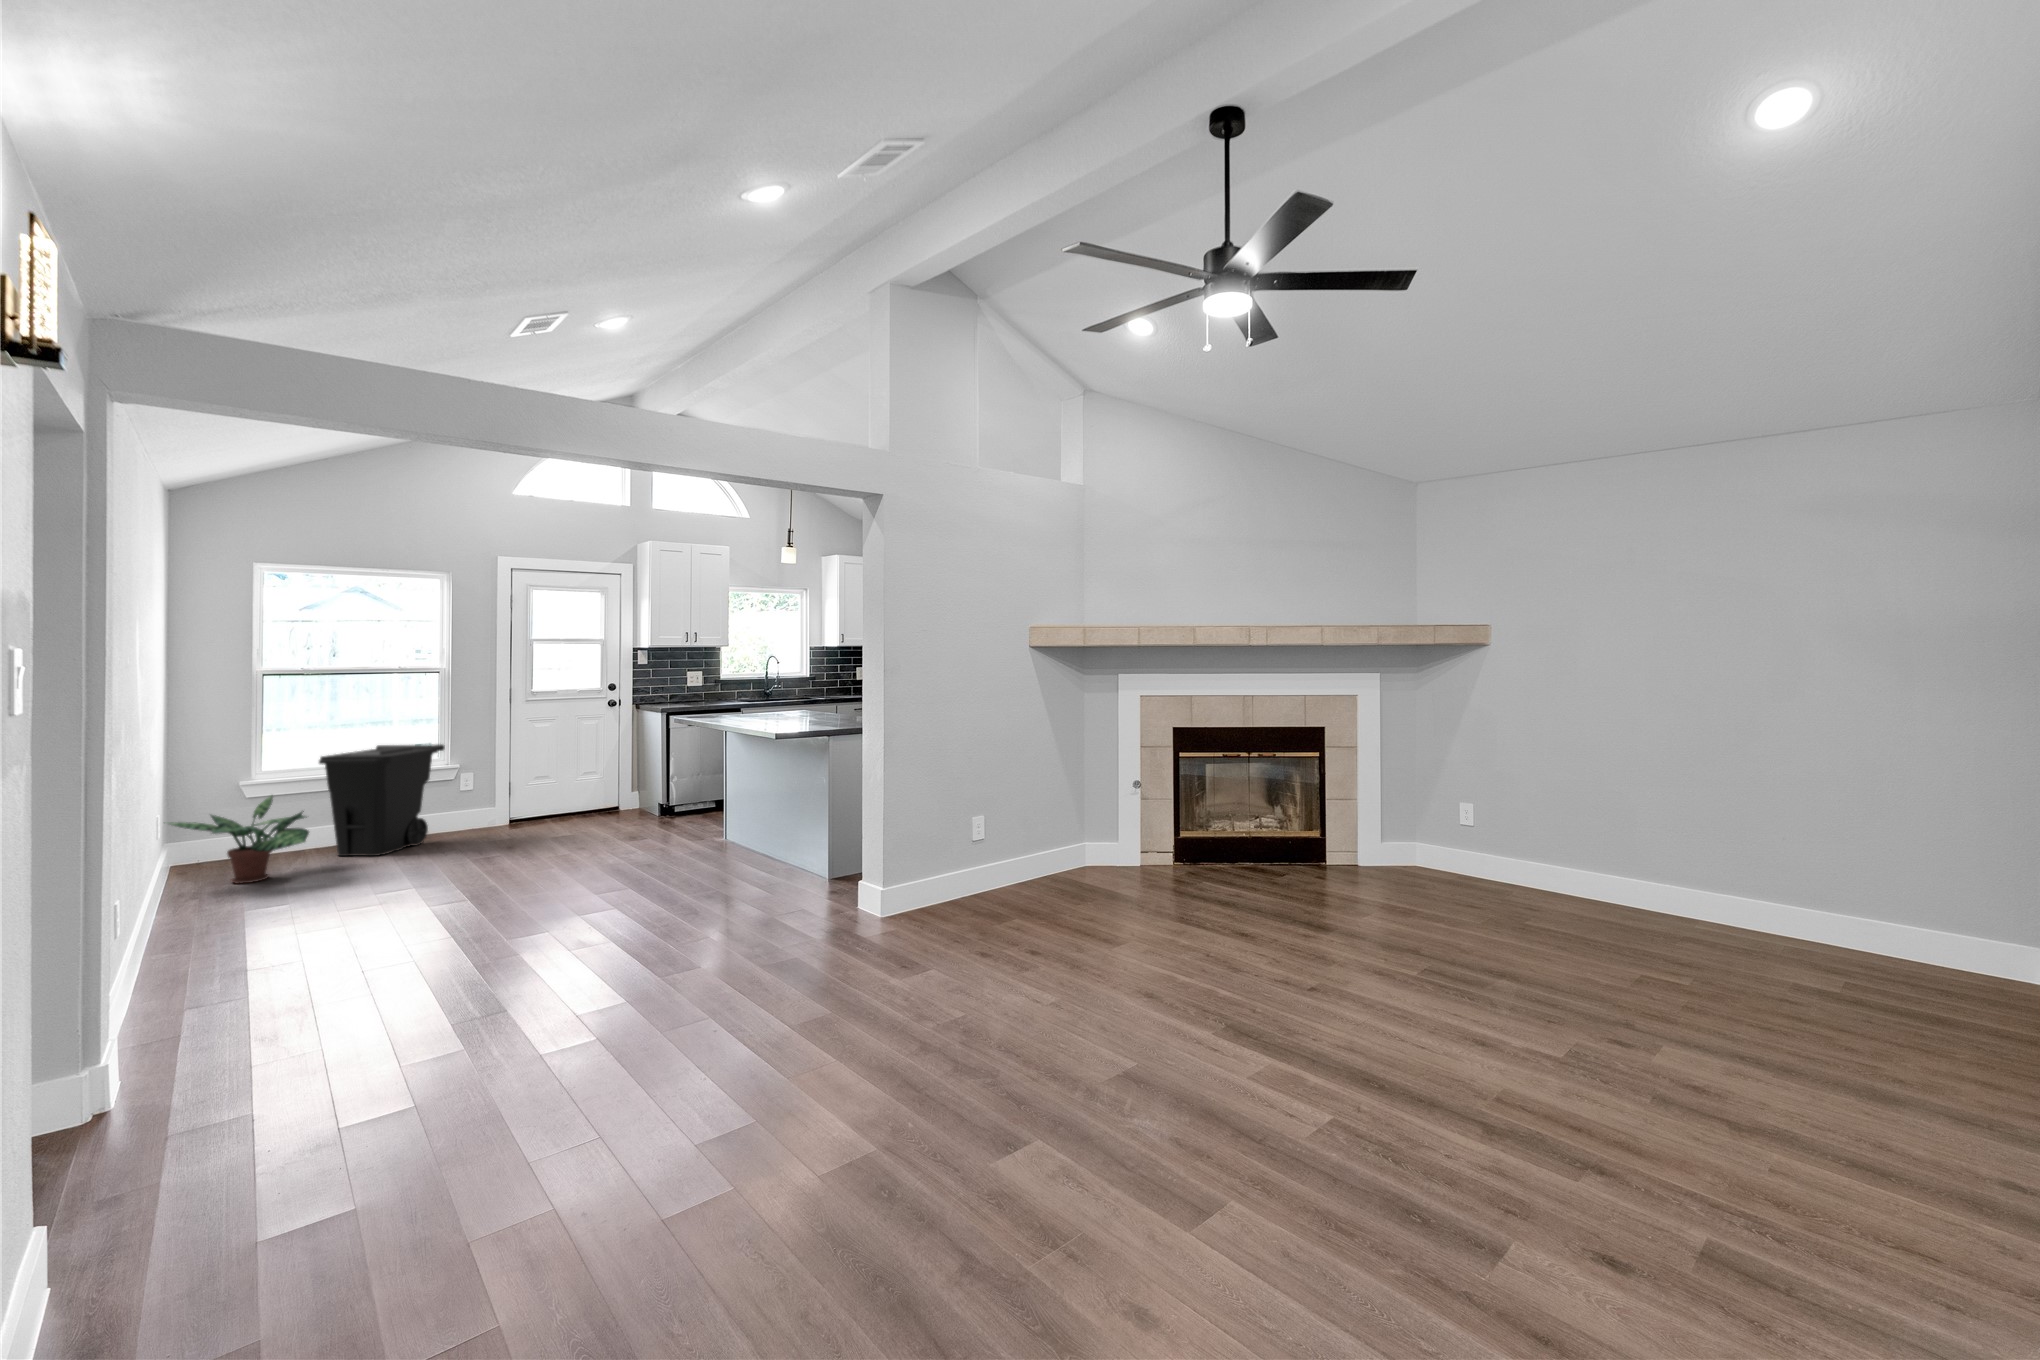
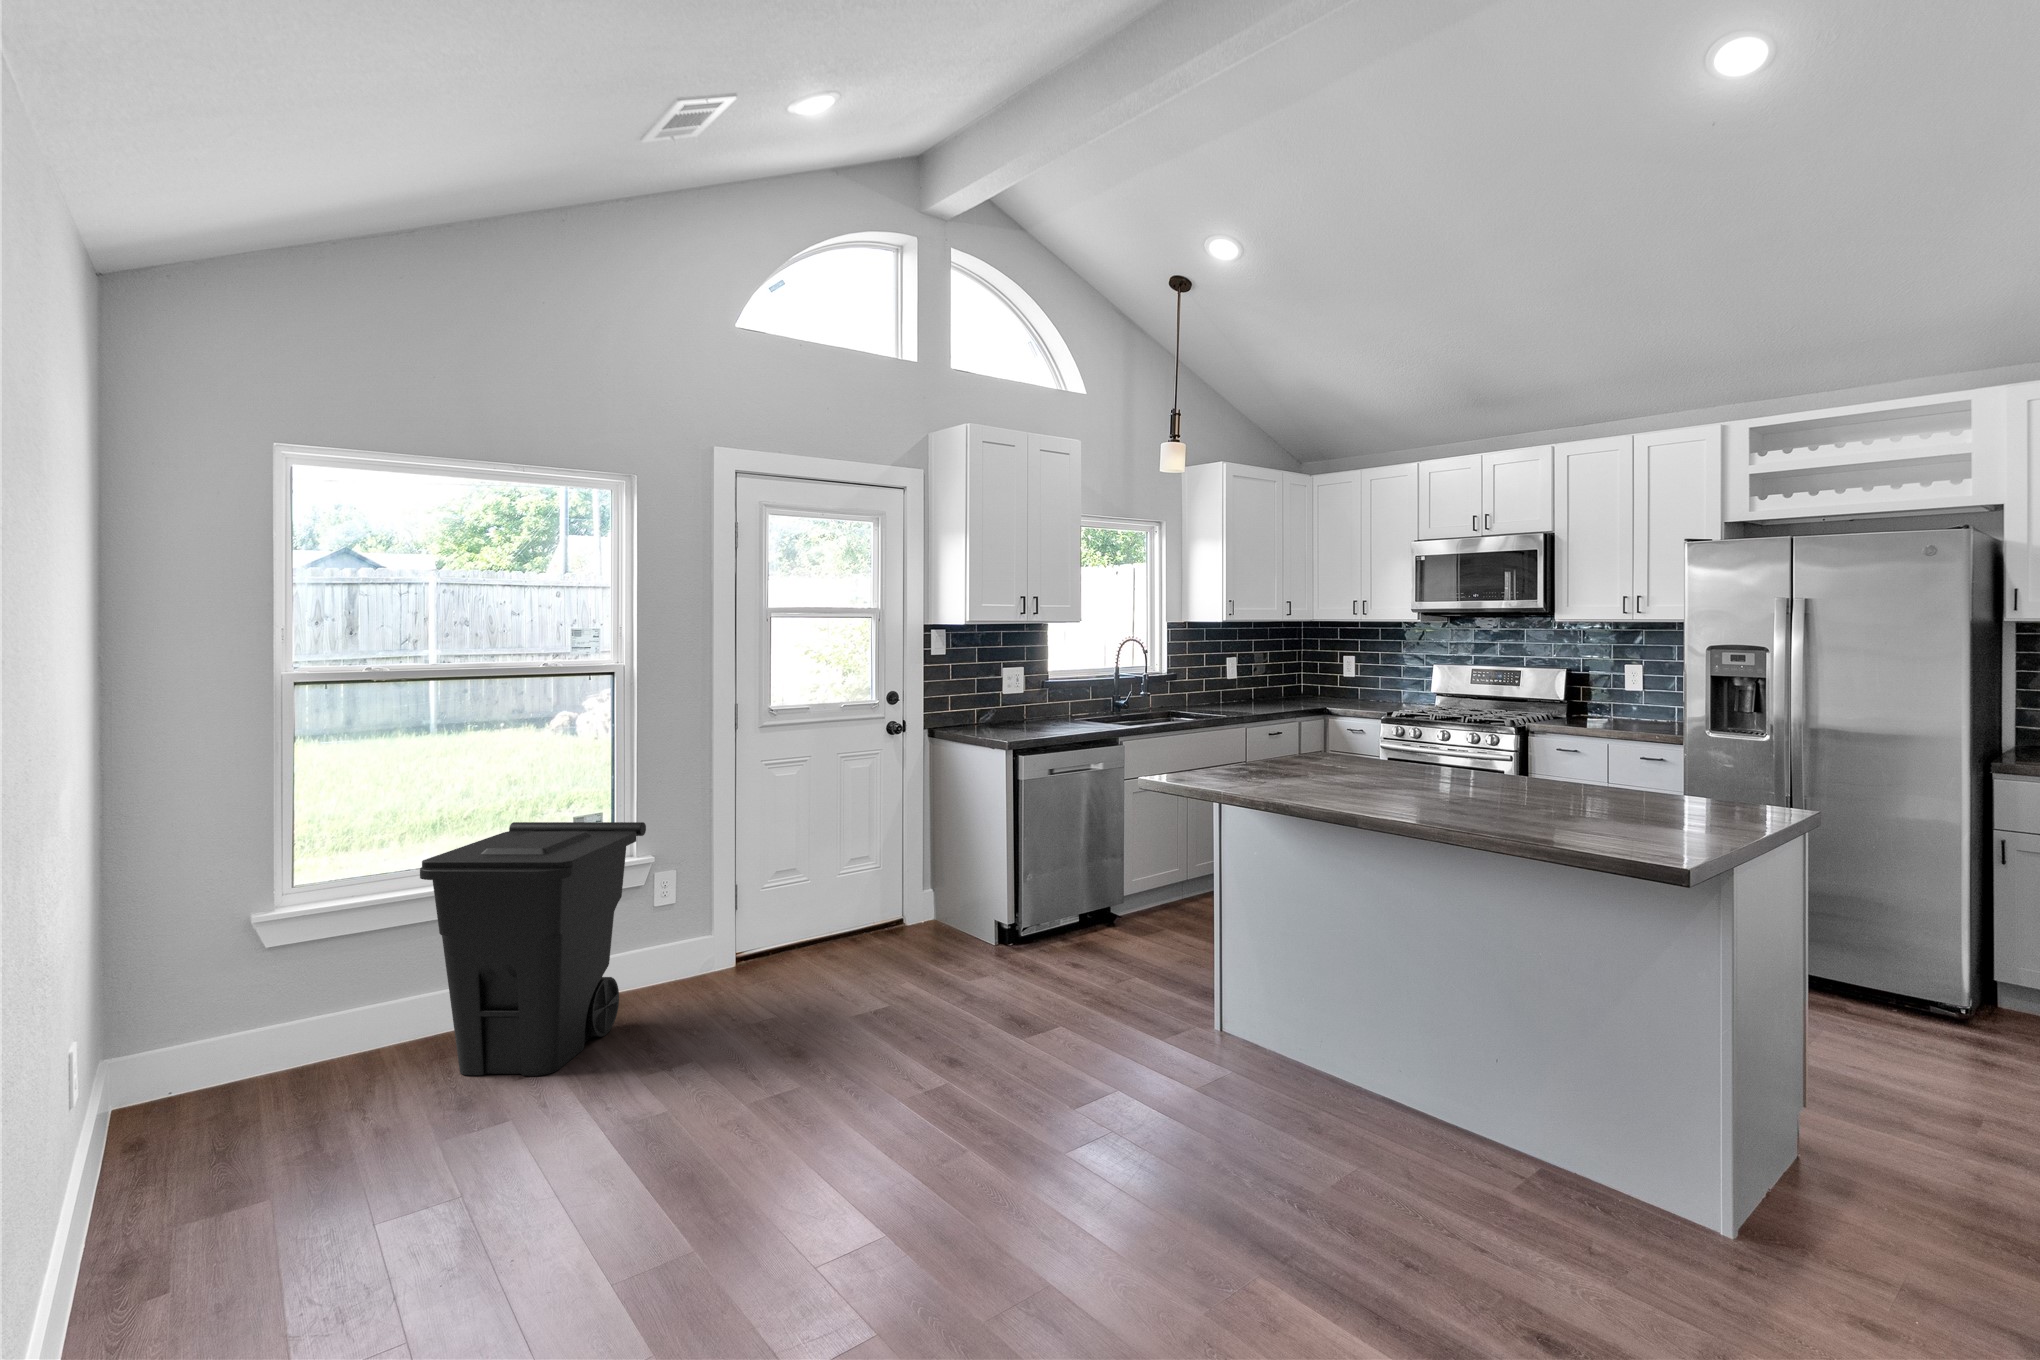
potted plant: present [170,796,309,883] -> none [98,969,440,1195]

